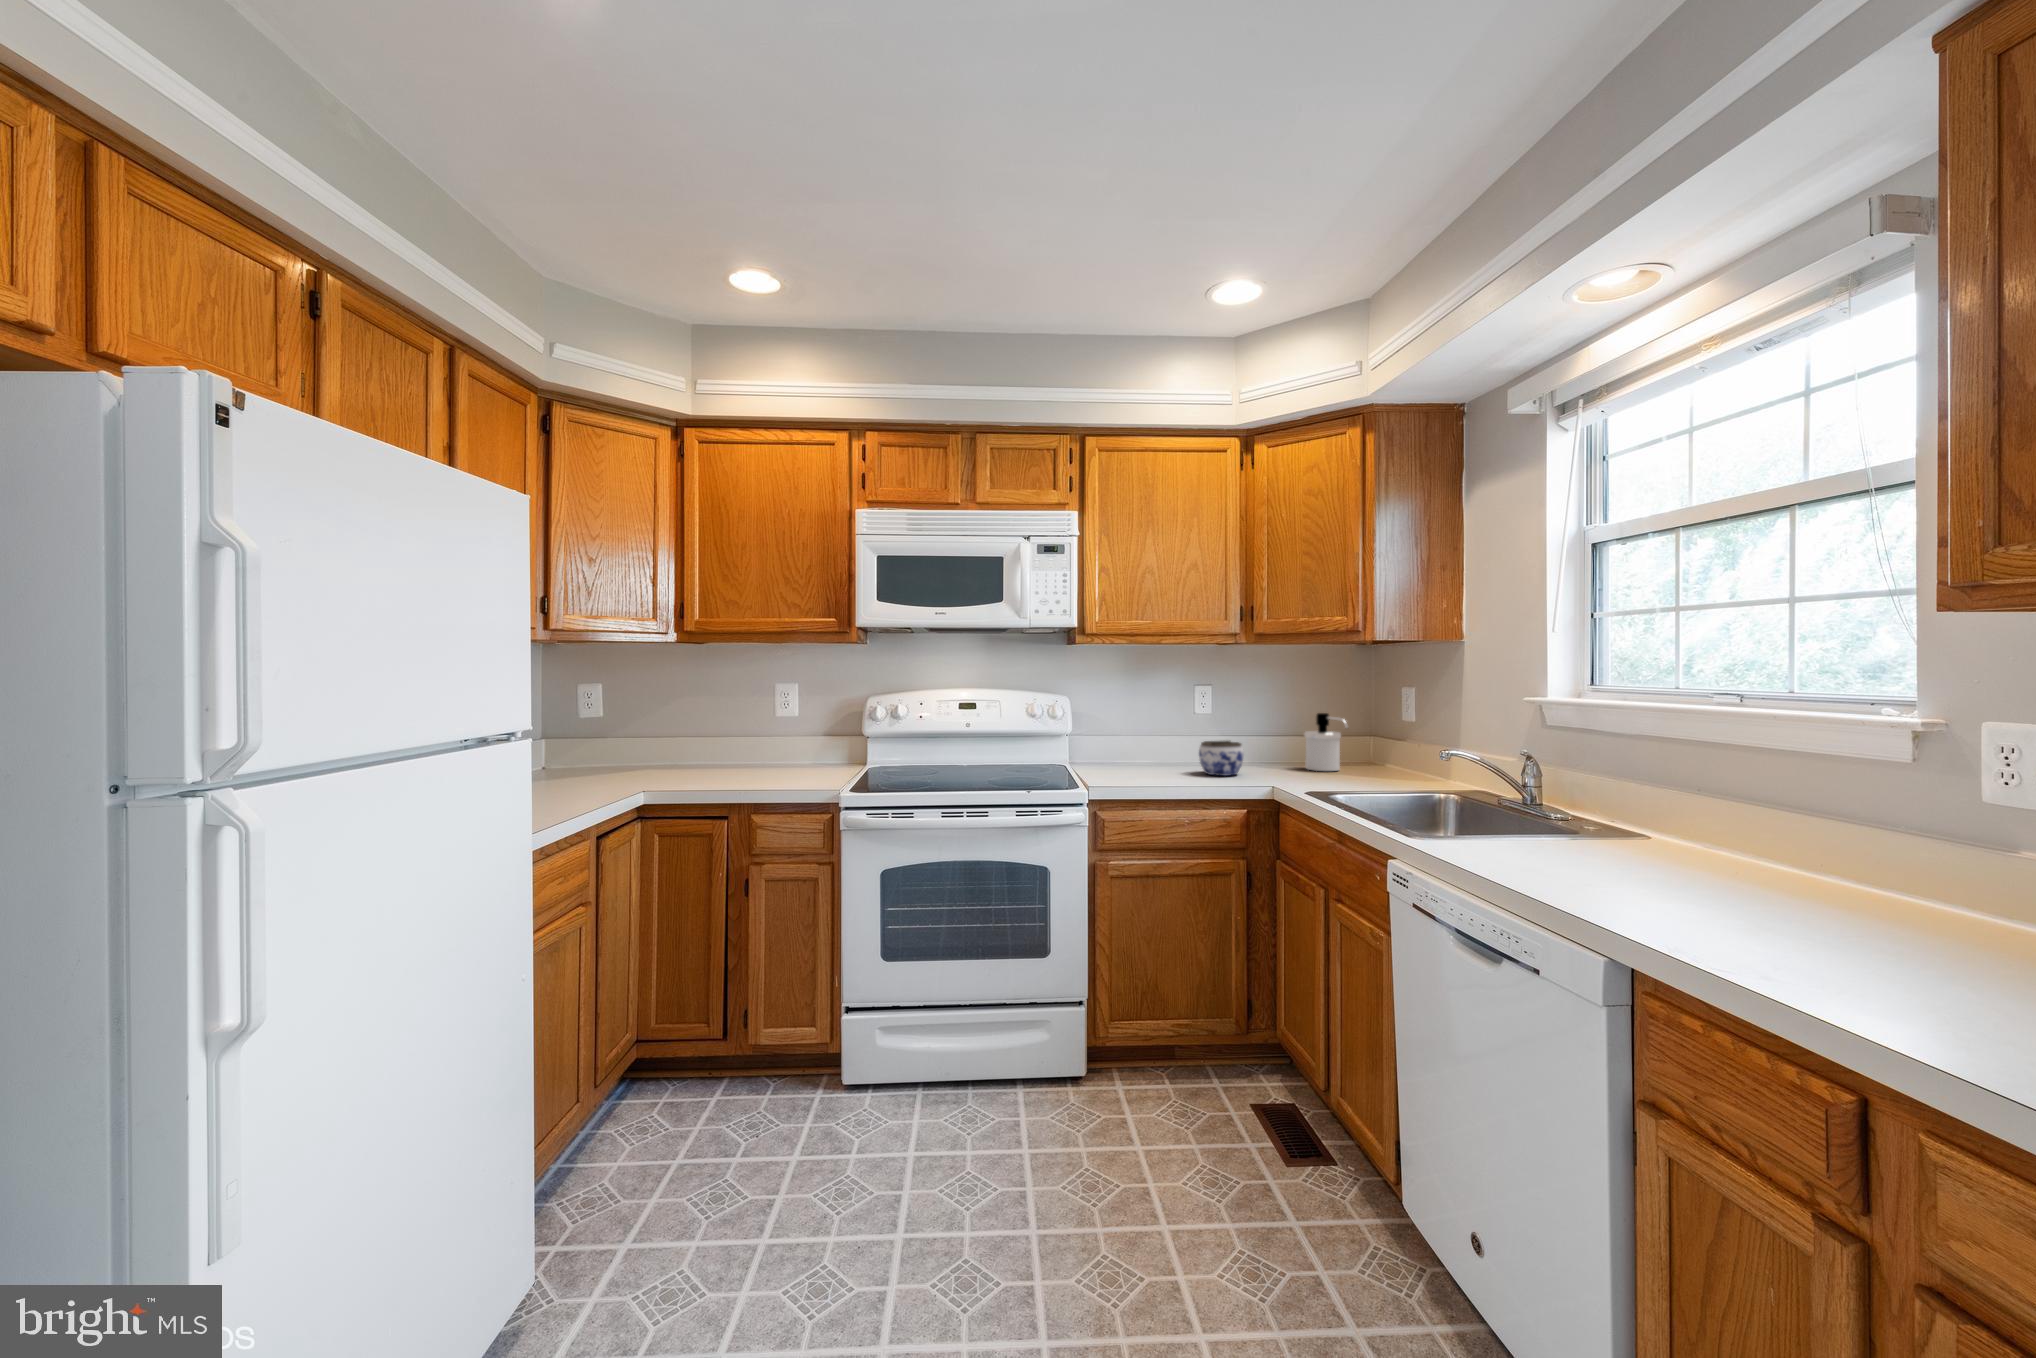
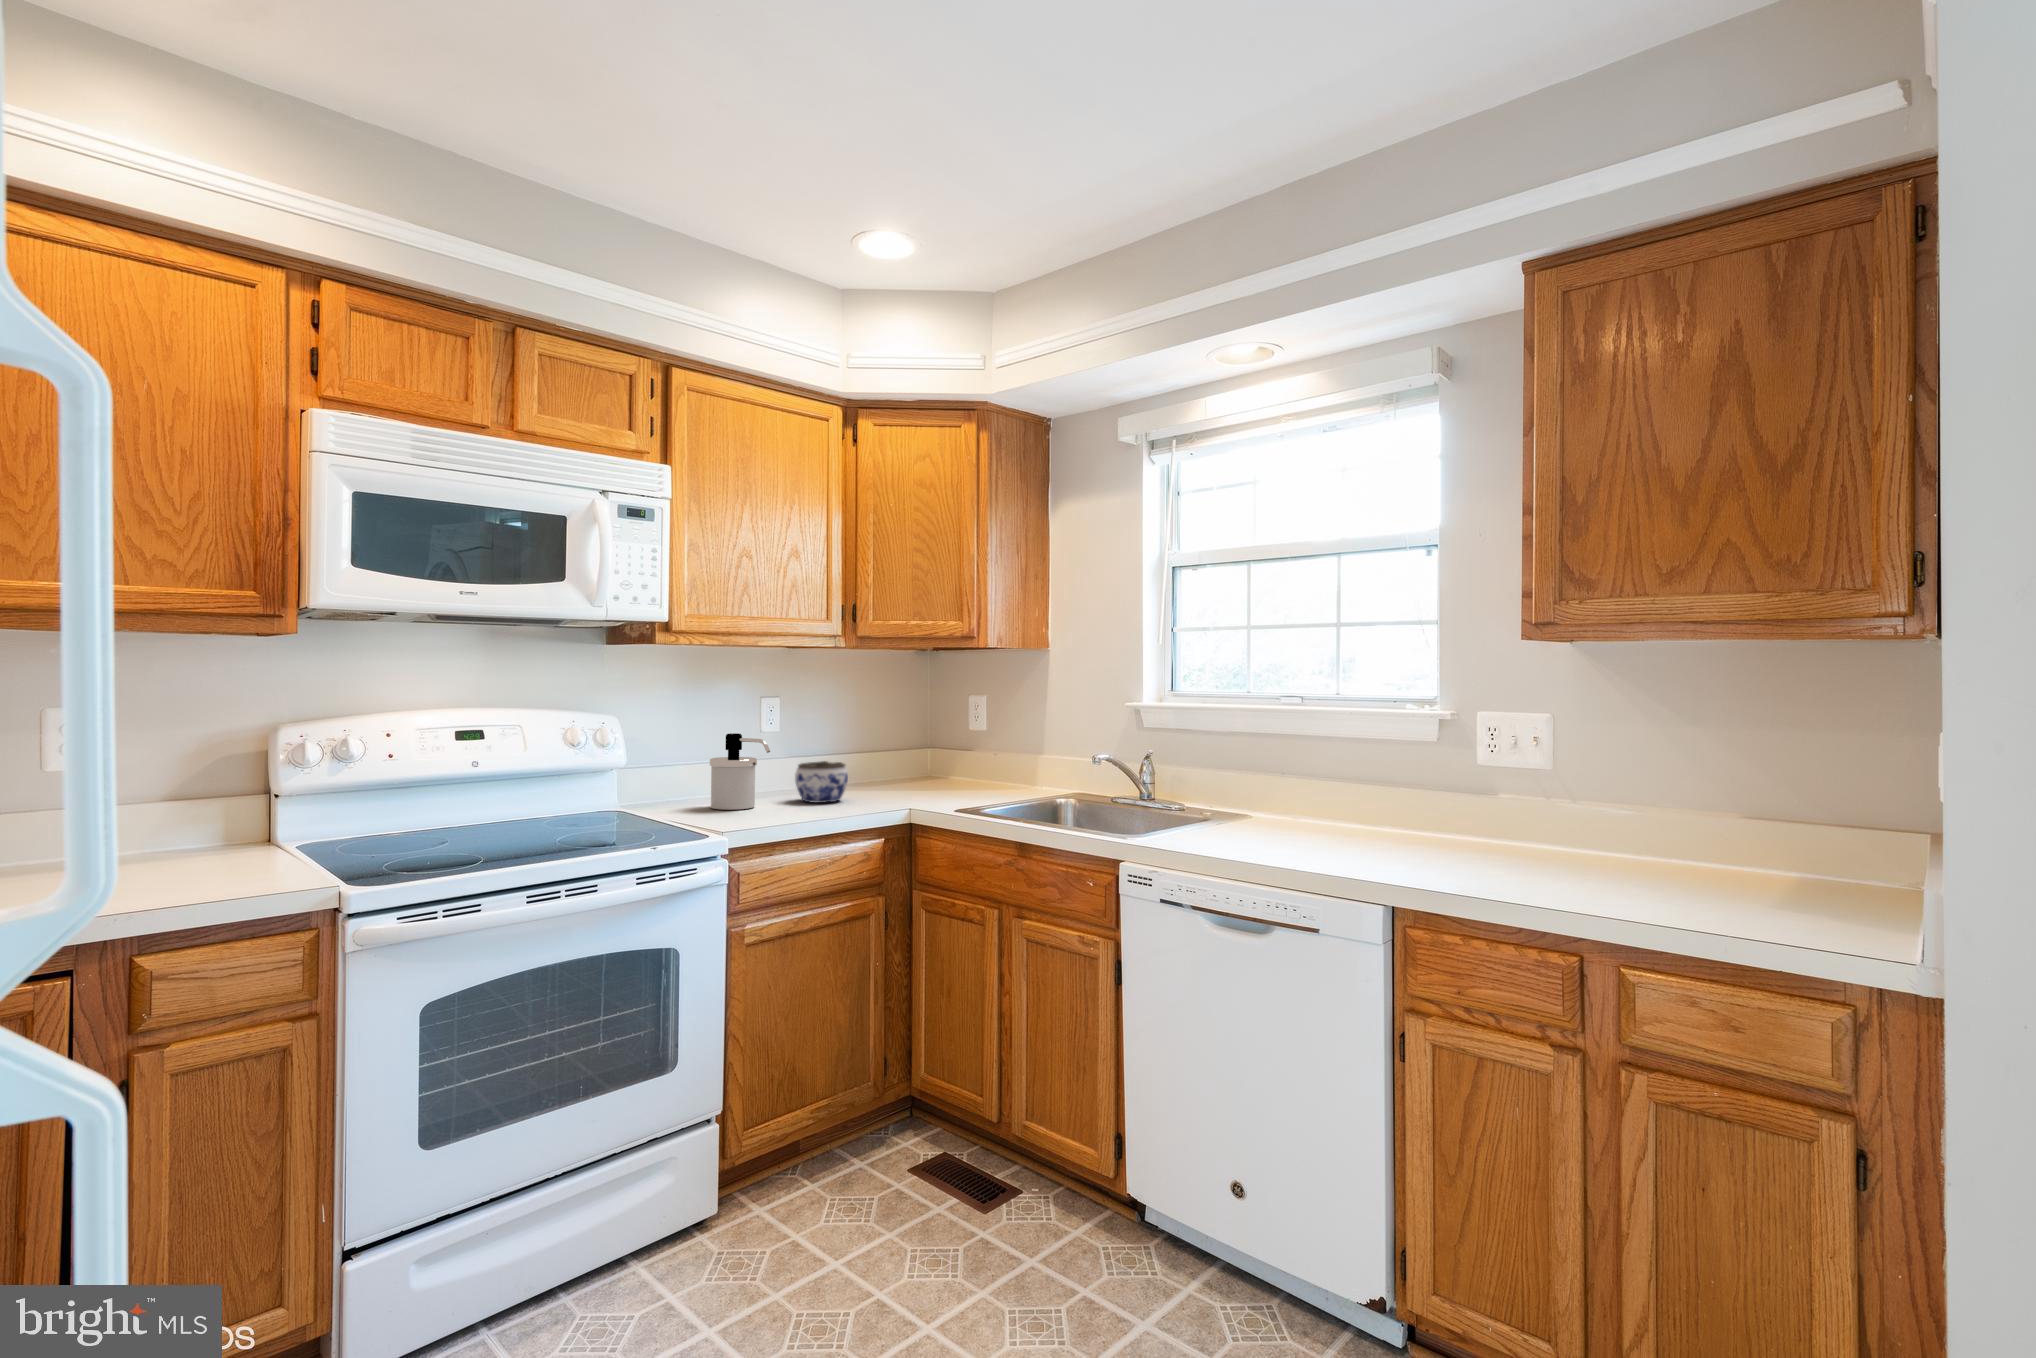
soap dispenser: present [1304,713,1348,771] -> present [710,733,770,810]

